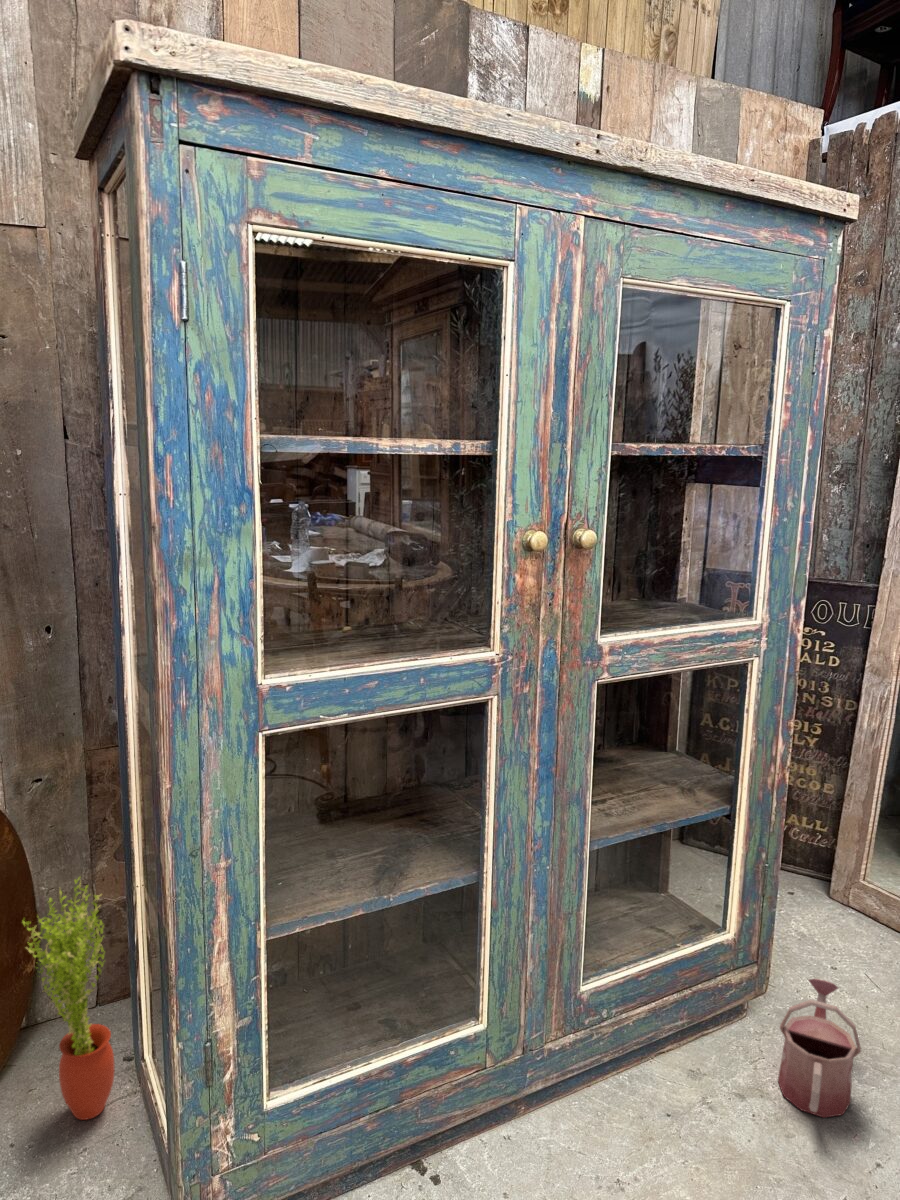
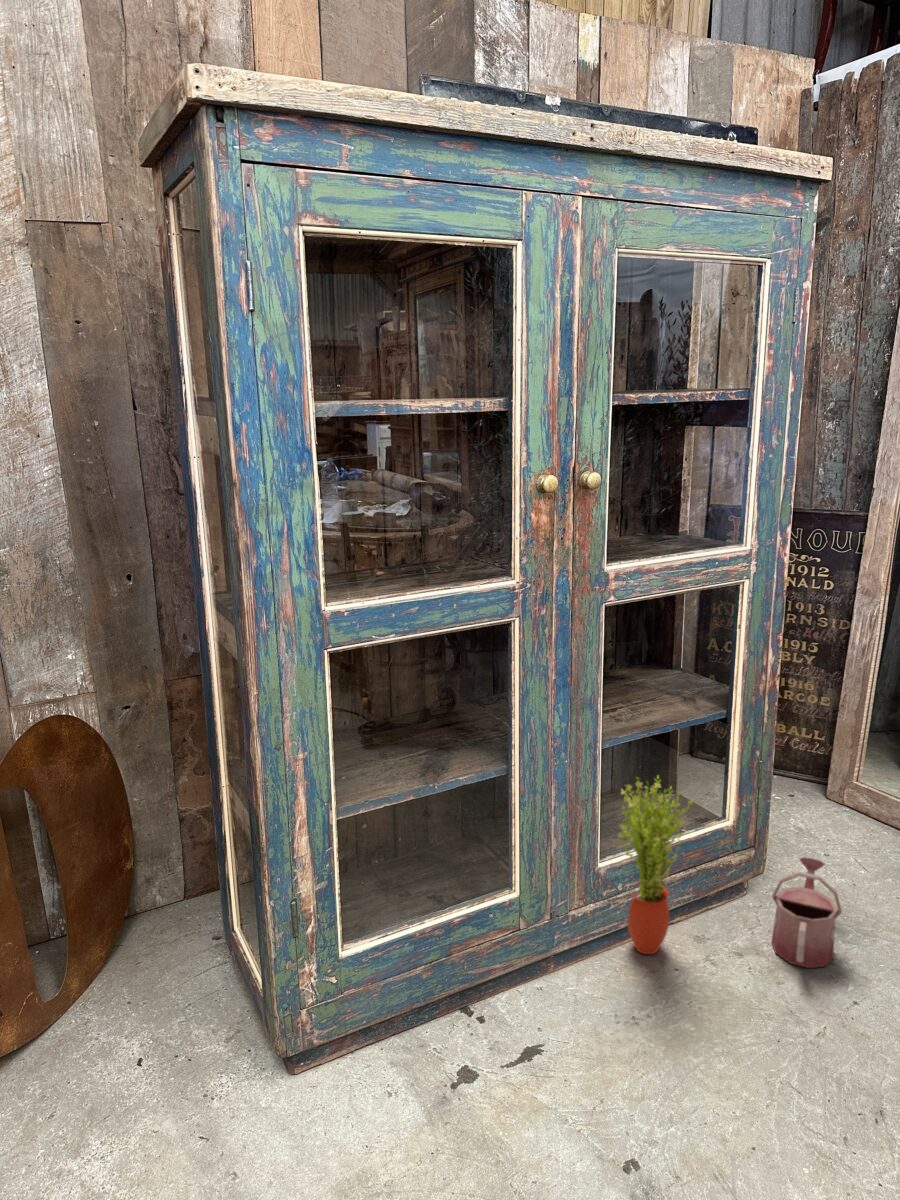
potted plant: present [23,878,115,1120] -> present [619,775,694,954]

